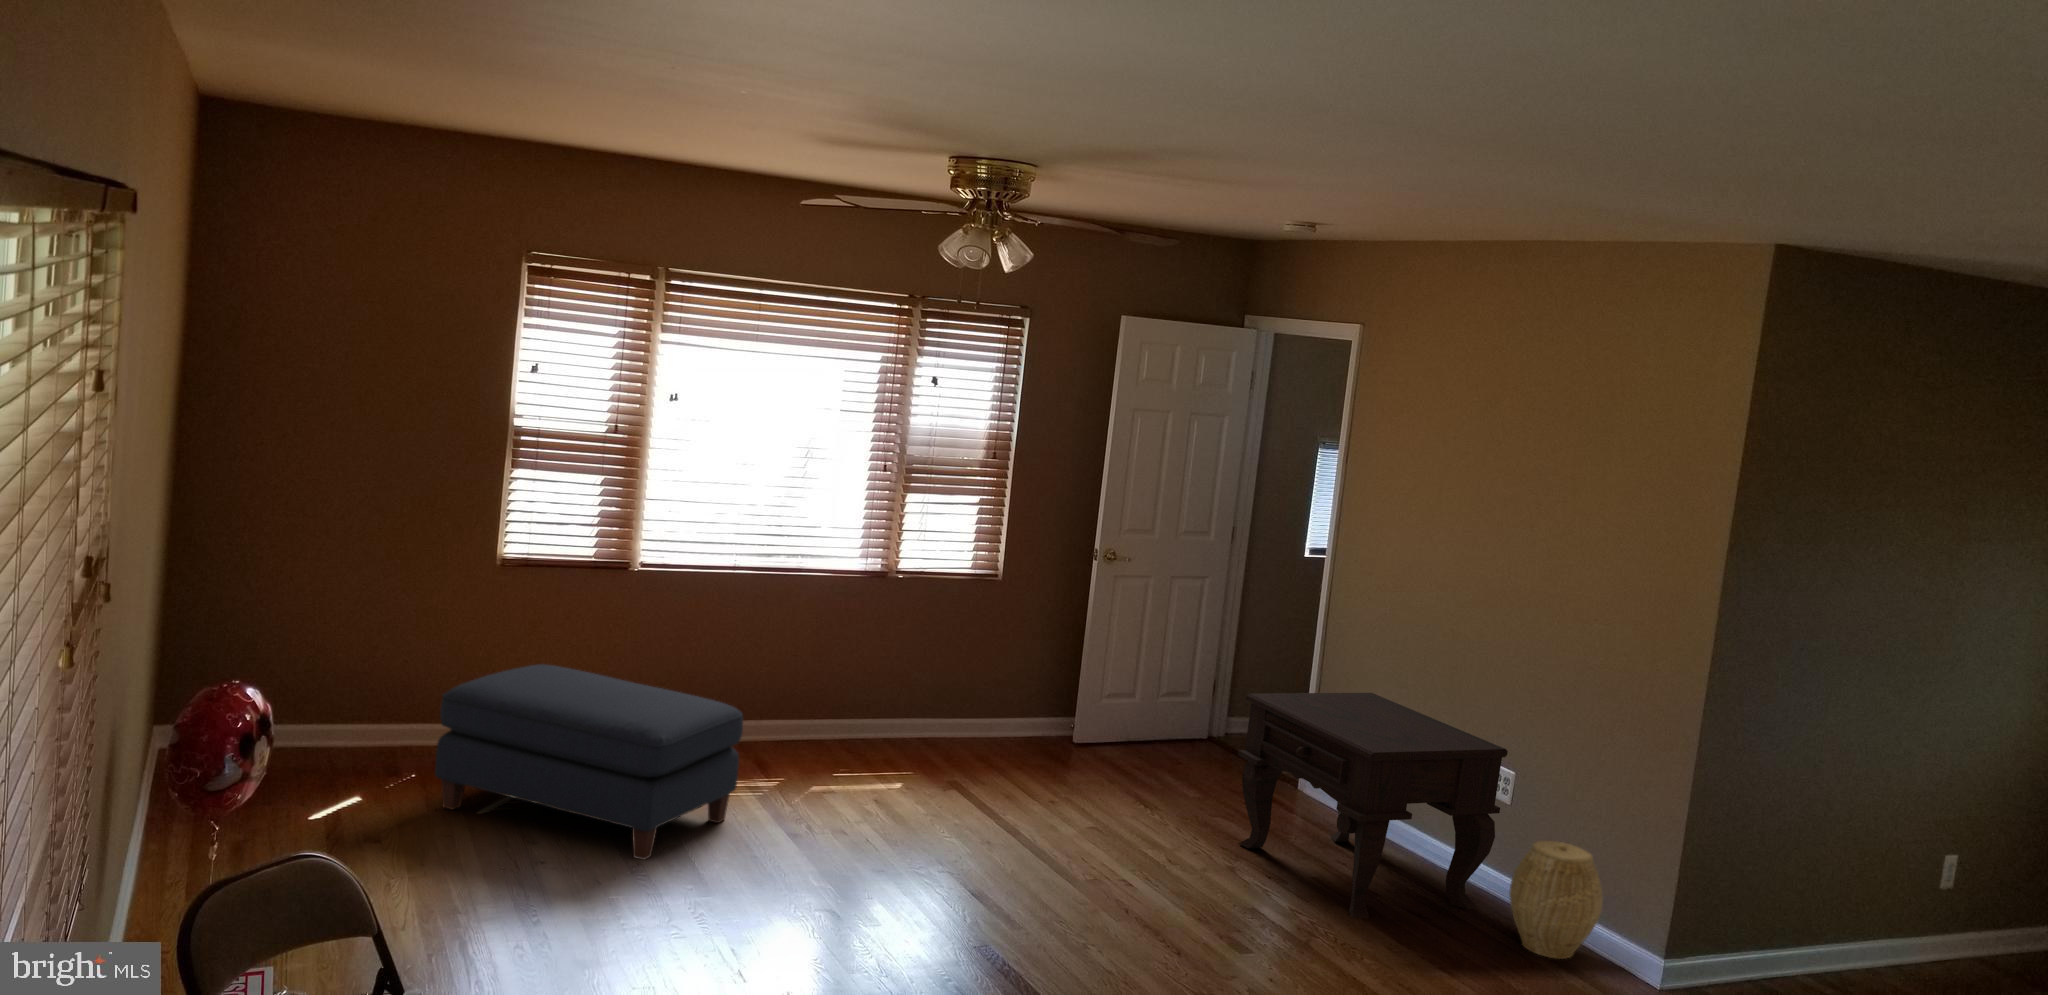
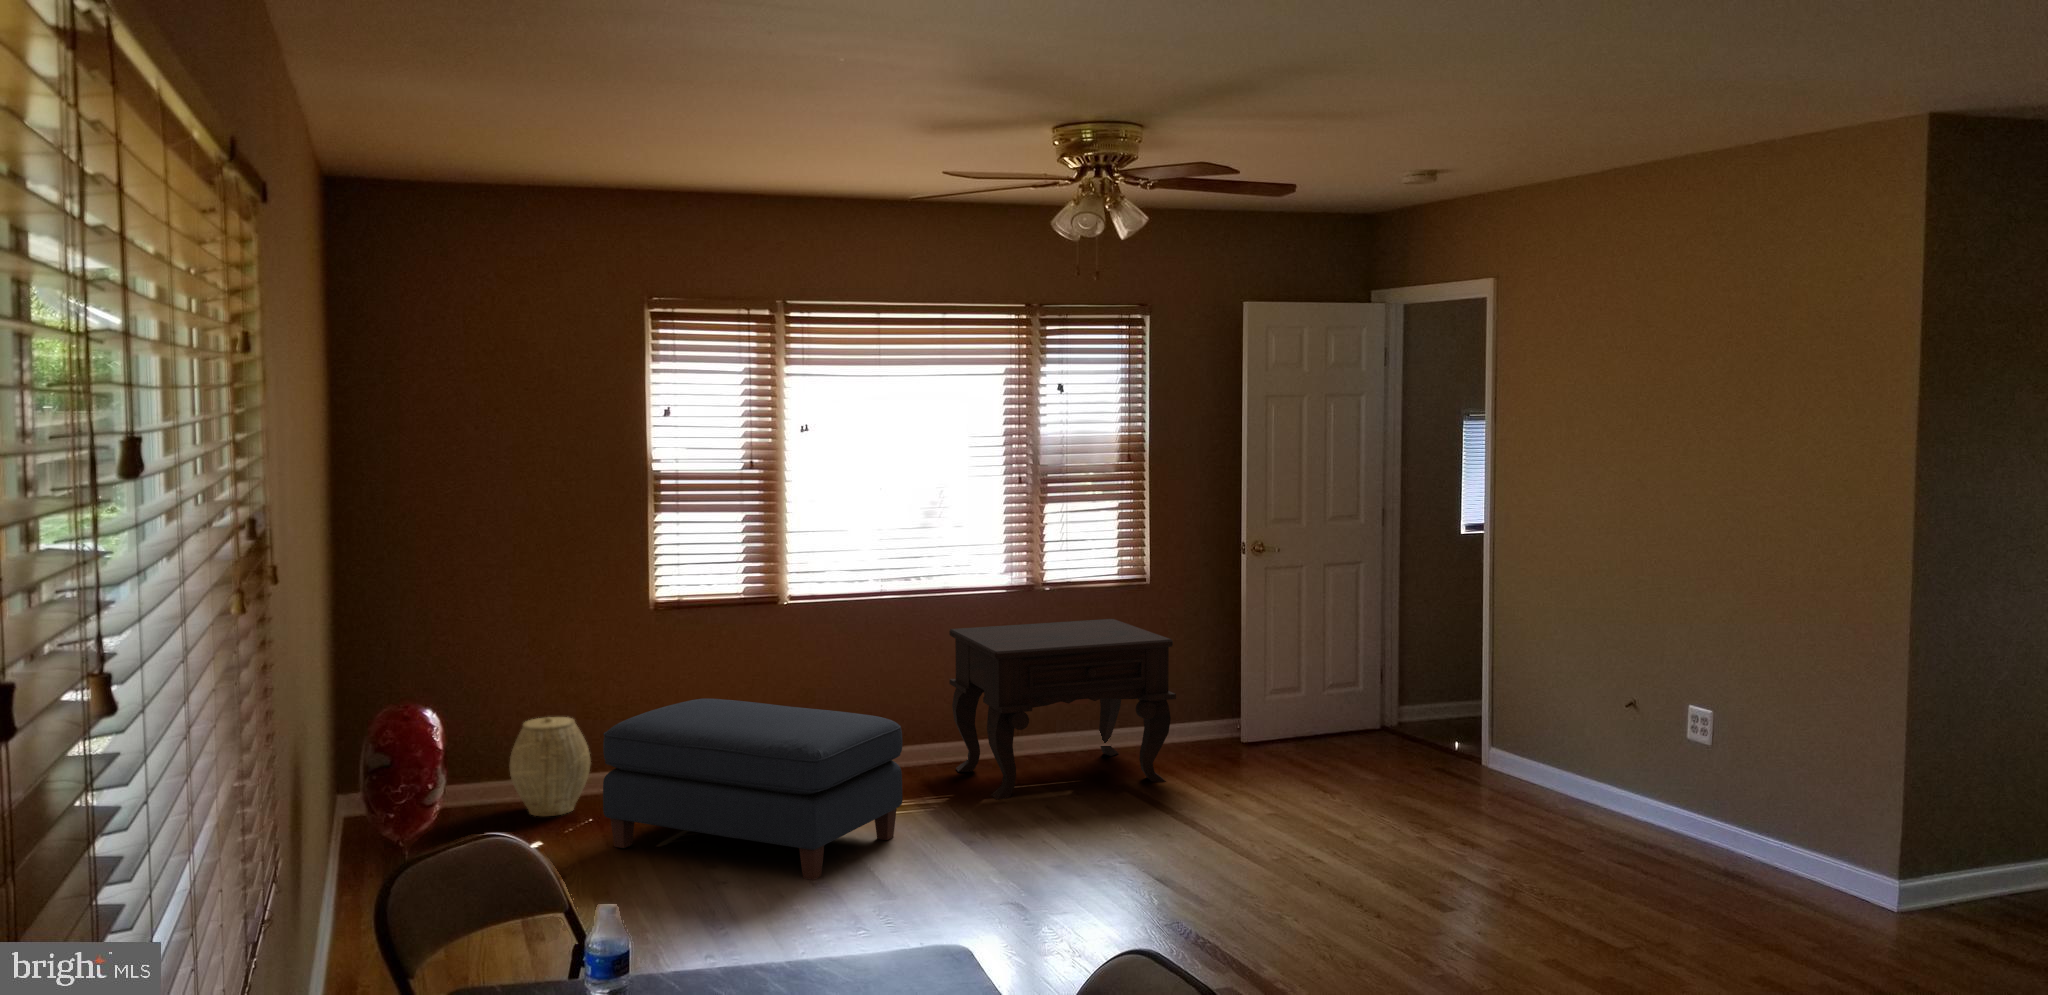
side table: present [1238,693,1508,918] -> present [949,619,1176,799]
woven basket: present [1509,841,1603,959] -> present [509,717,591,816]

